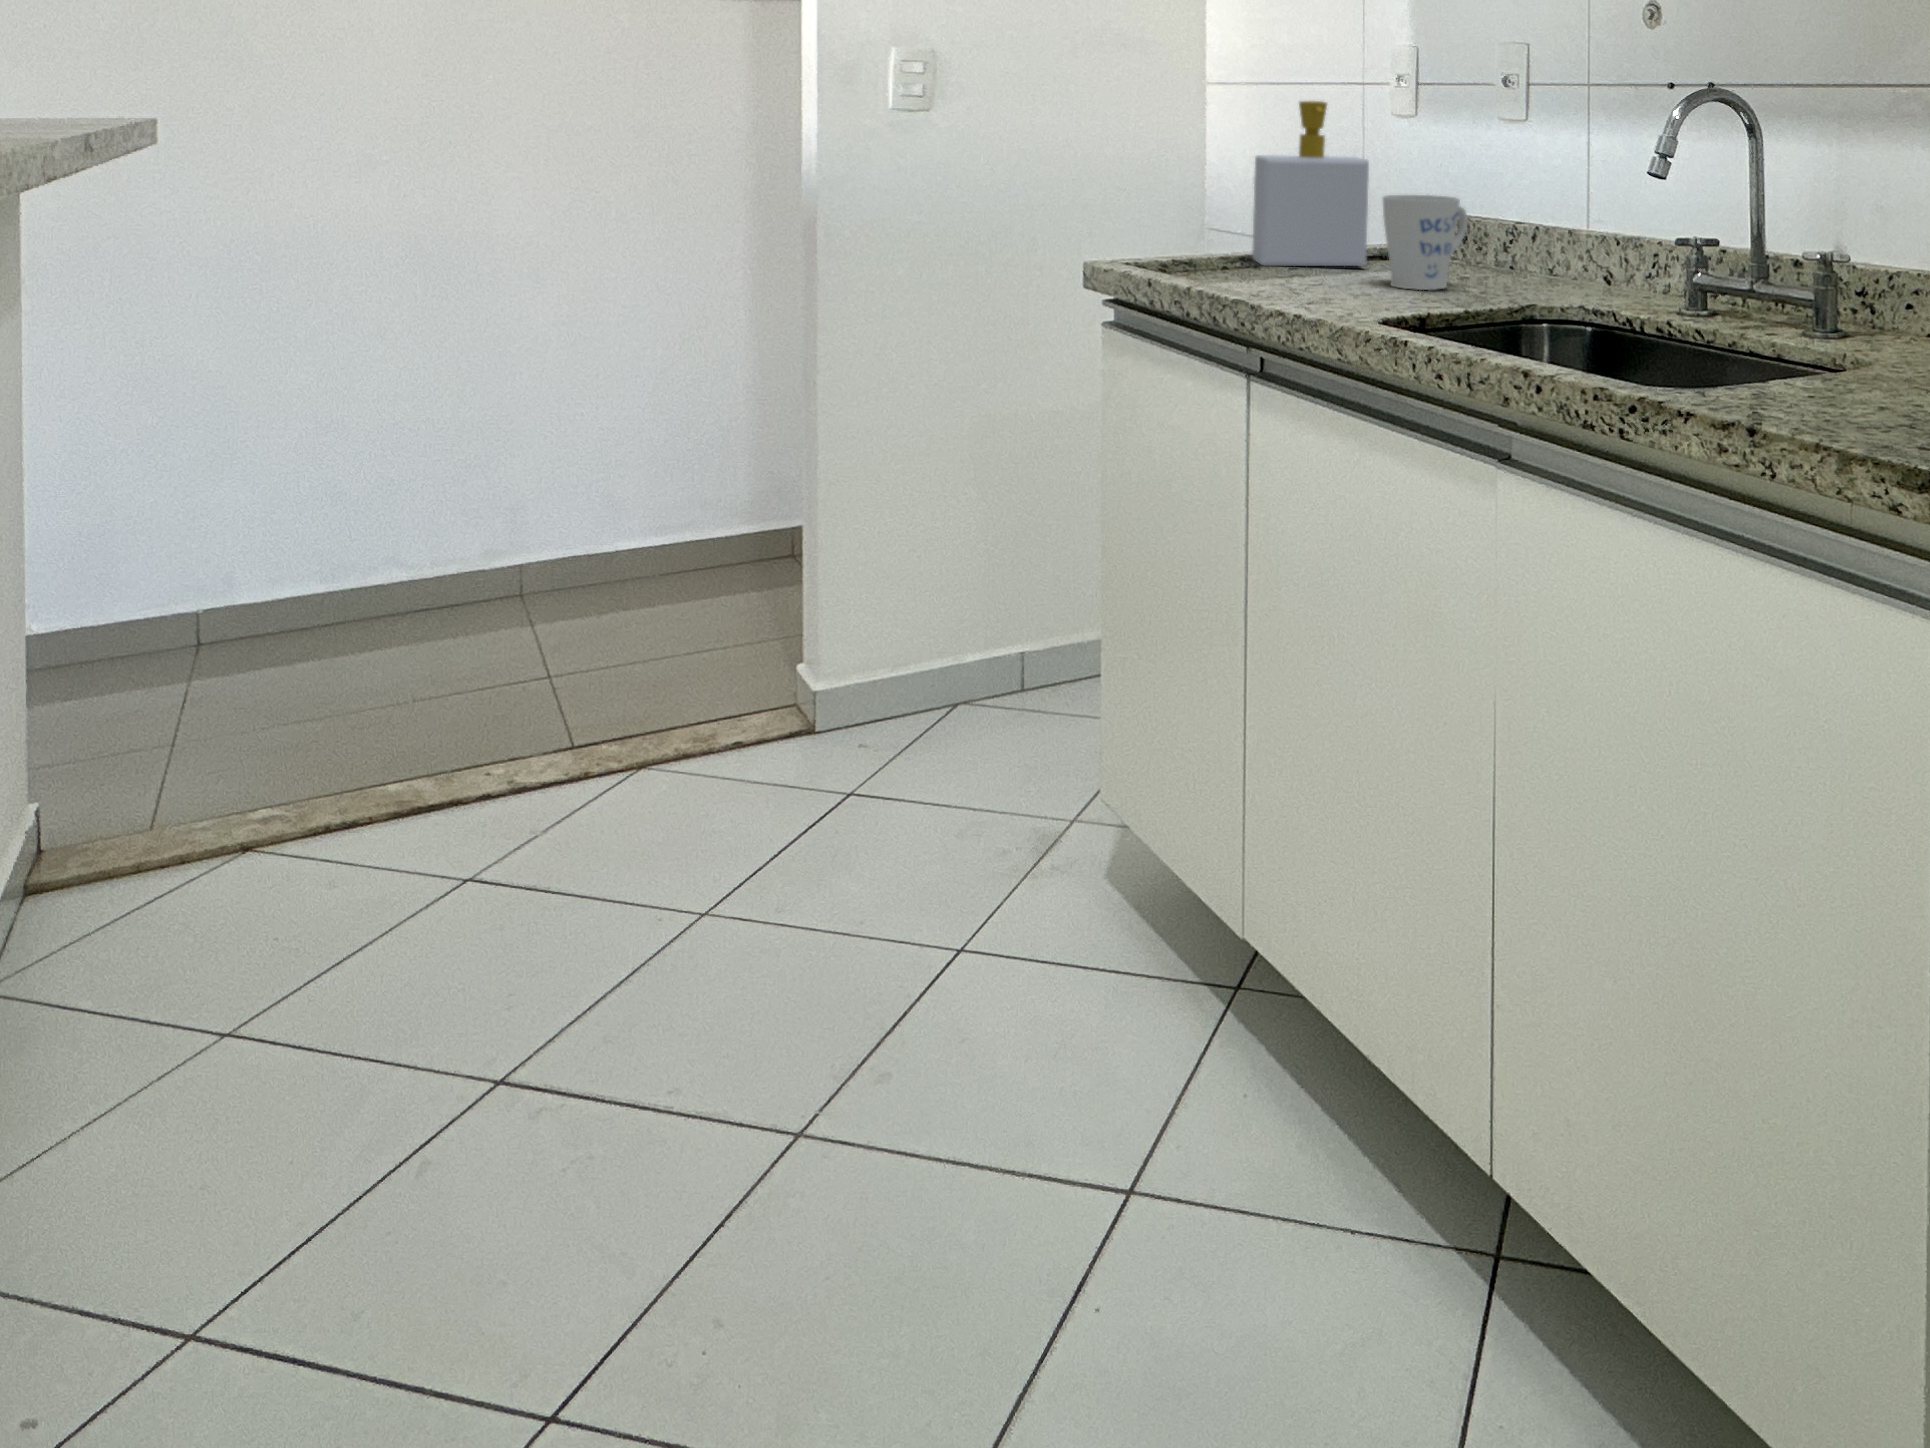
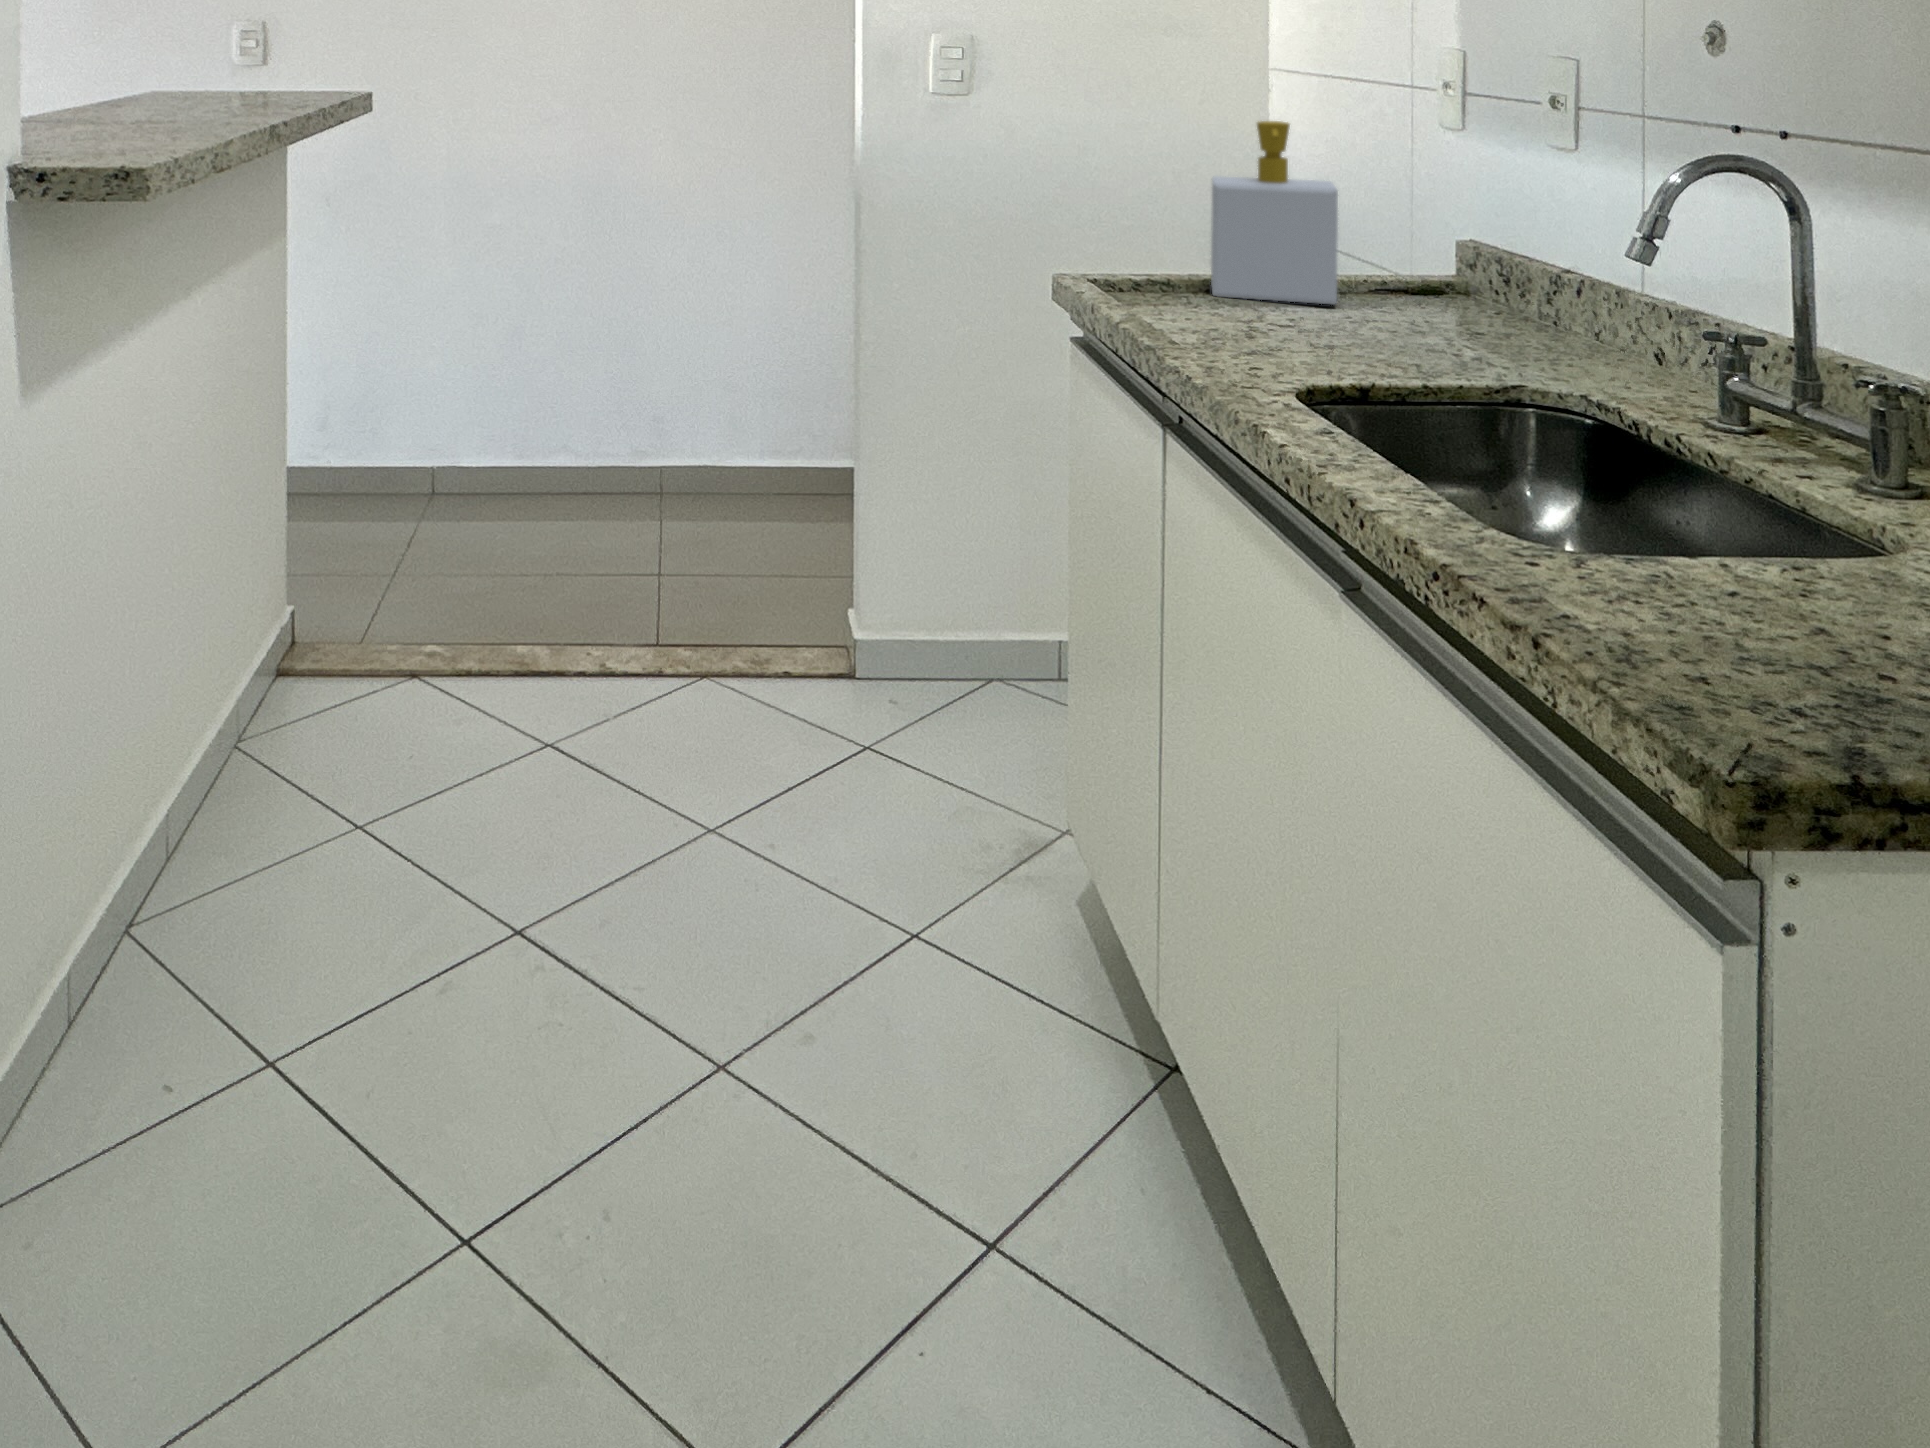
mug: present [1383,195,1467,290] -> none [1331,235,1446,349]

